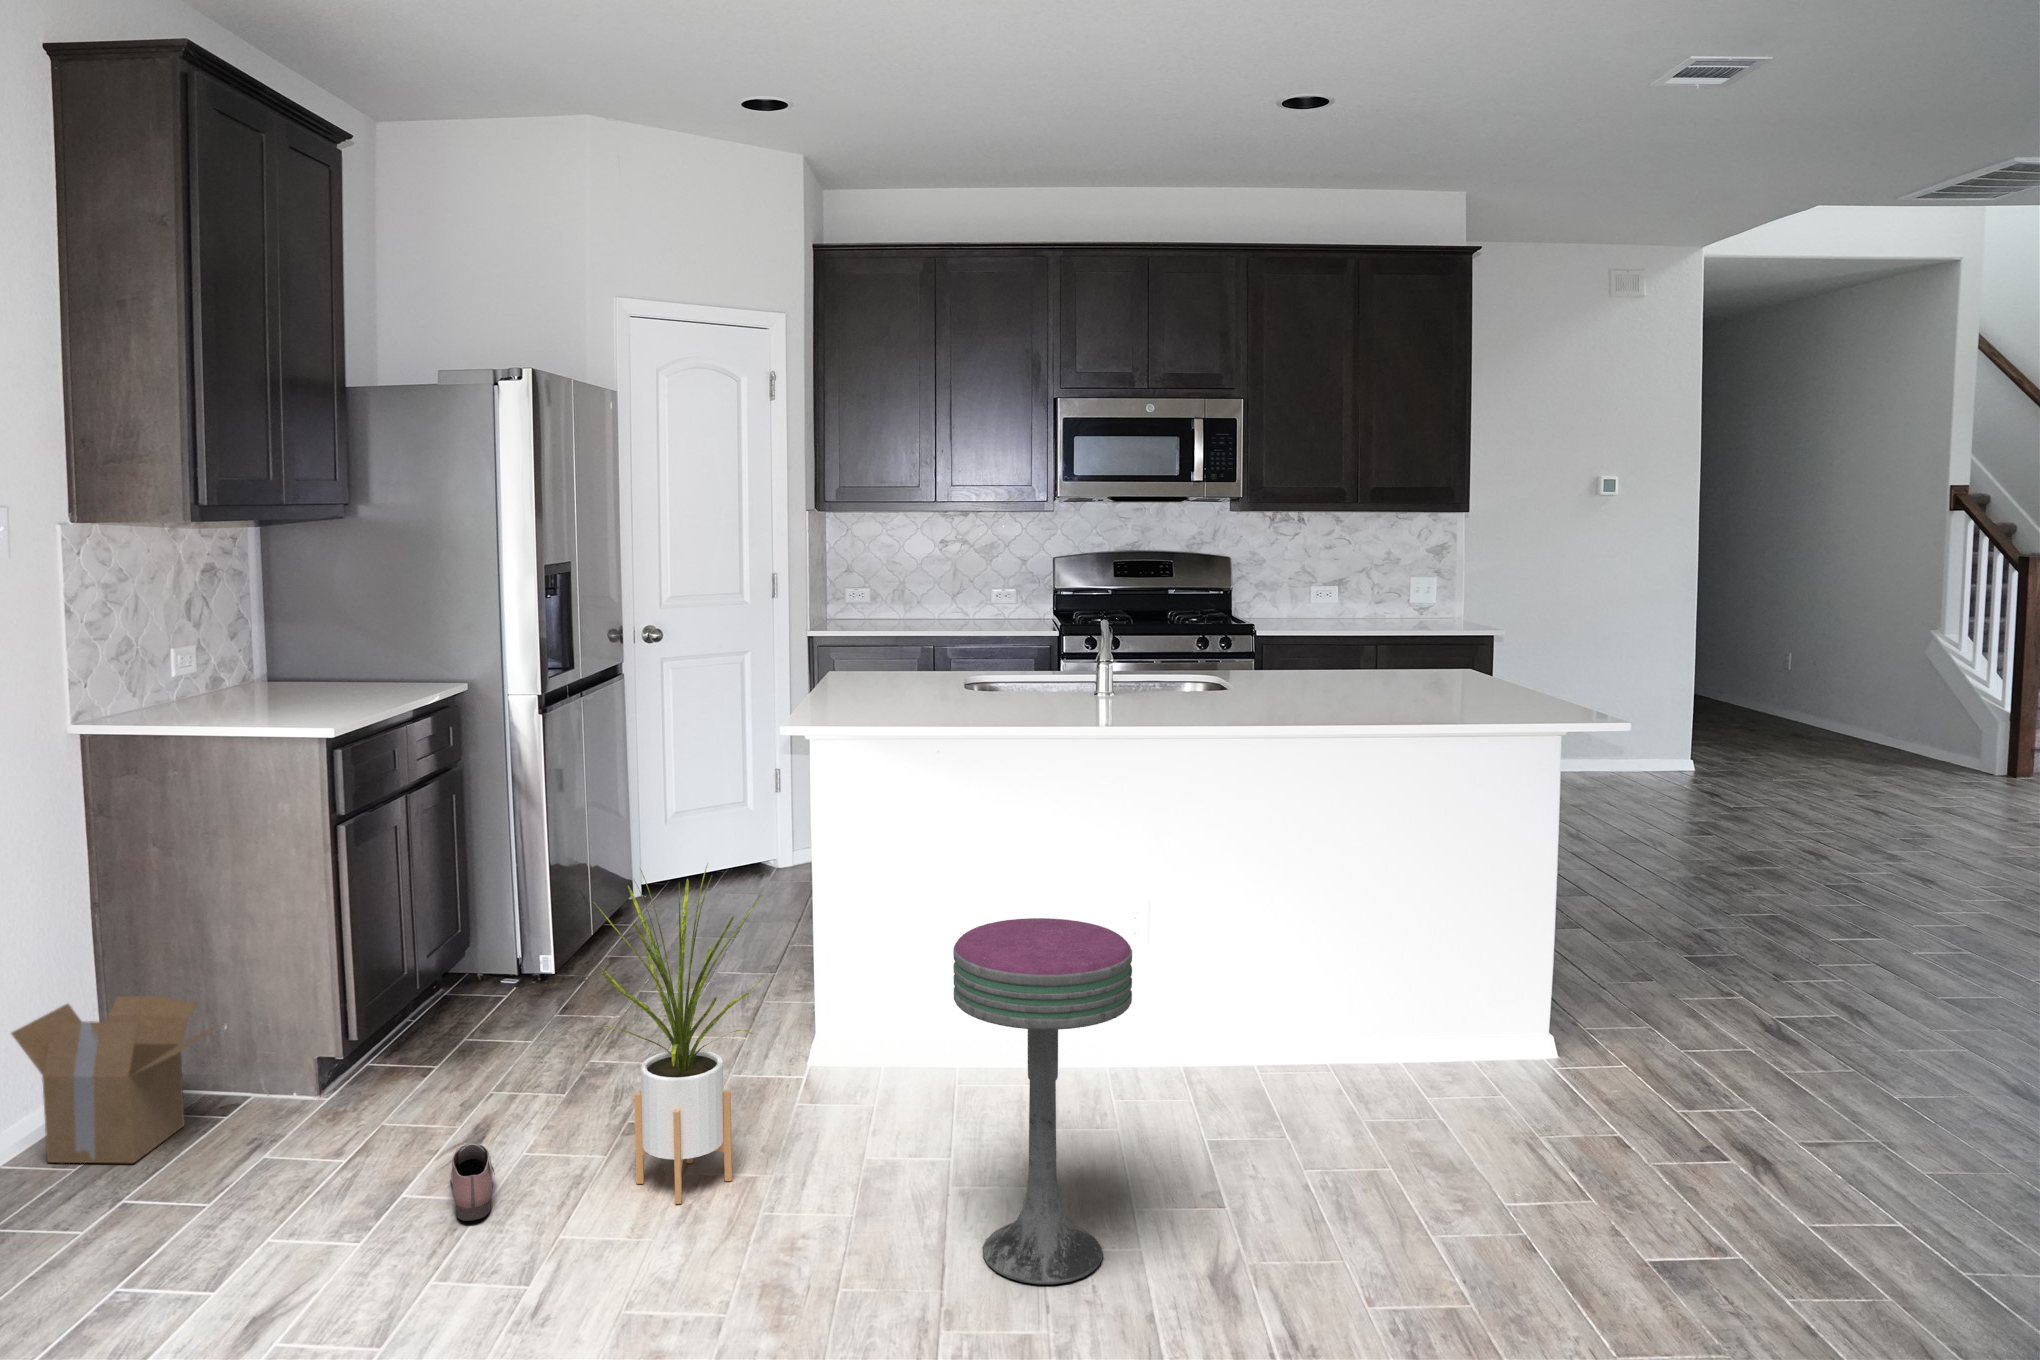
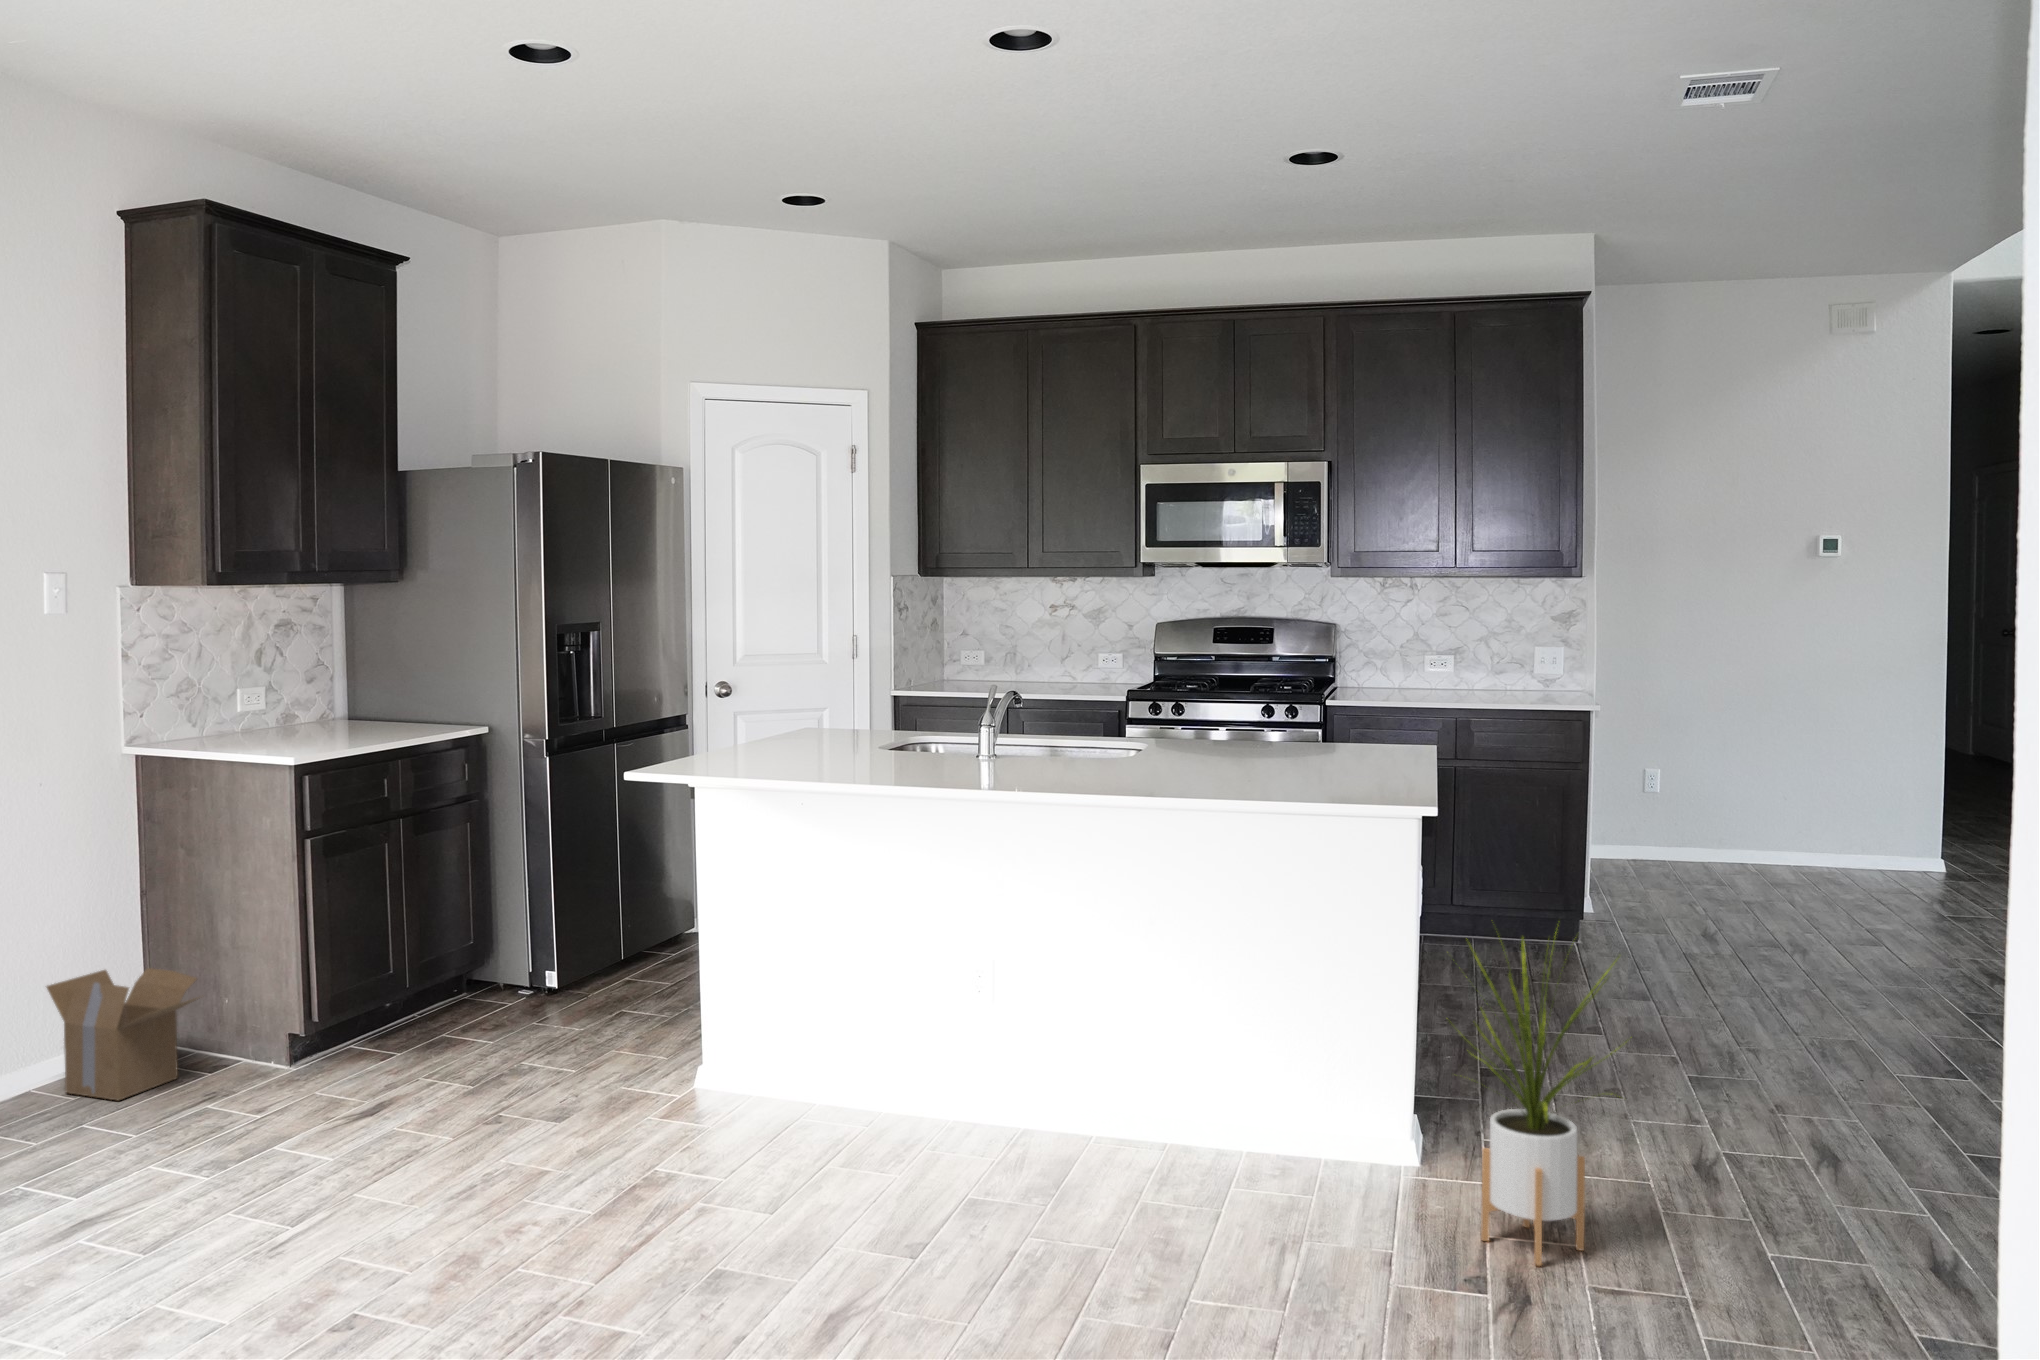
house plant: present [594,863,768,1204] -> present [1447,938,1626,1266]
bar stool: present [953,918,1132,1284] -> none [621,948,787,1285]
shoe: present [450,1144,495,1221] -> none [290,1109,347,1171]

